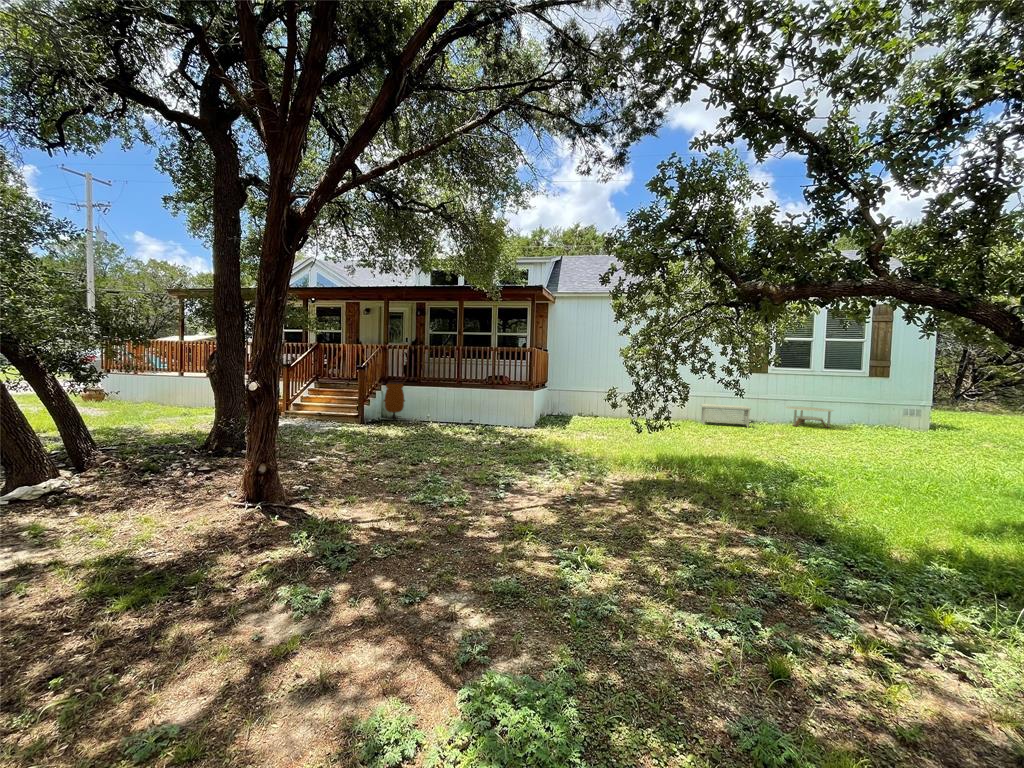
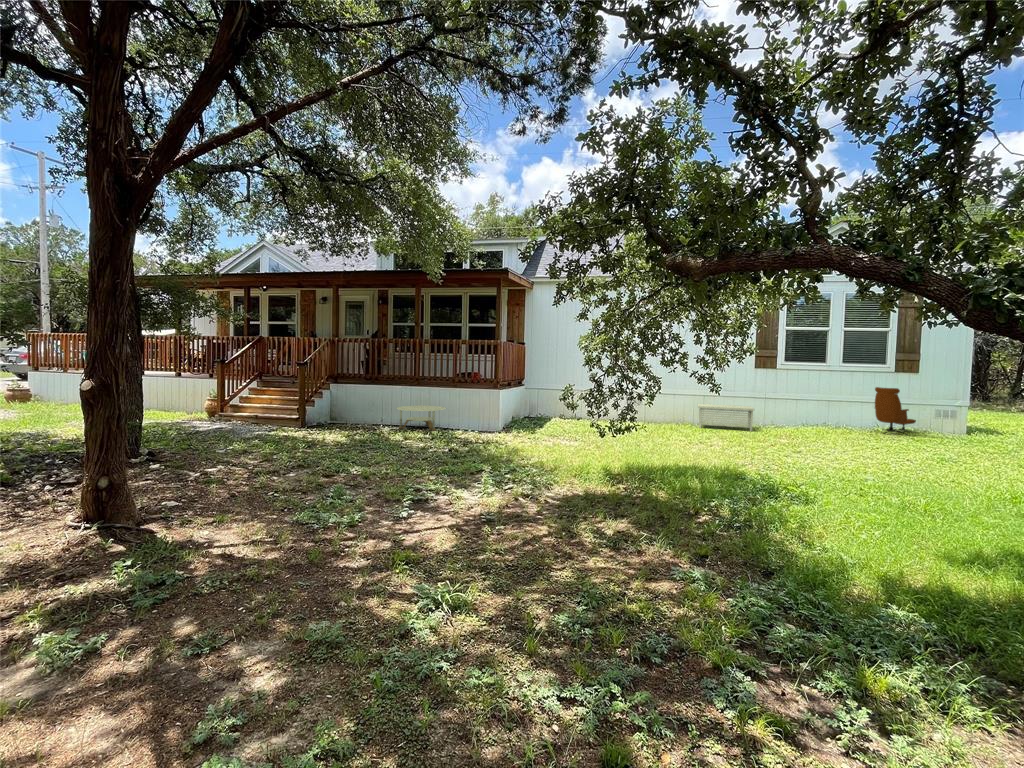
lounge chair: present [384,384,405,421] -> present [875,387,916,435]
round table: present [785,406,834,428] -> present [397,405,446,431]

